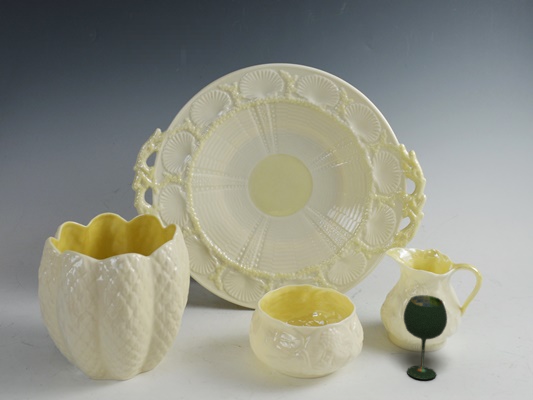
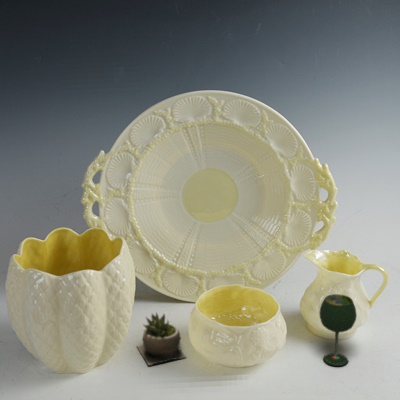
succulent plant: none [189,311,247,373] -> present [137,313,186,365]

